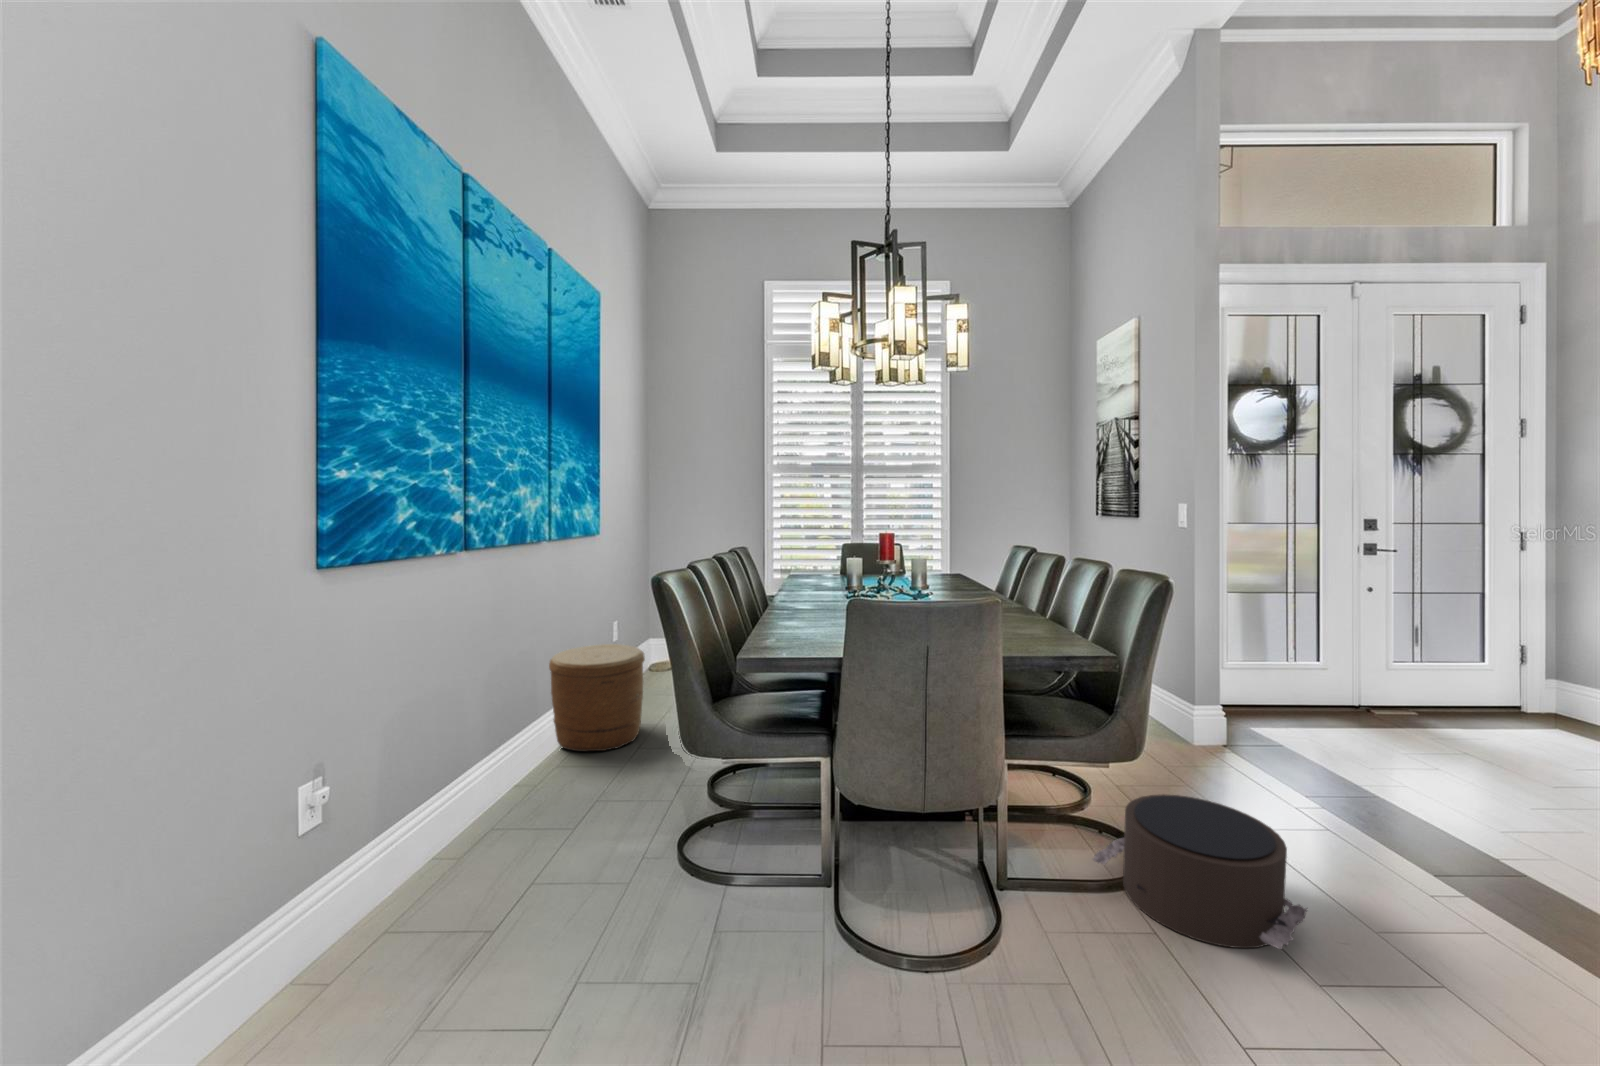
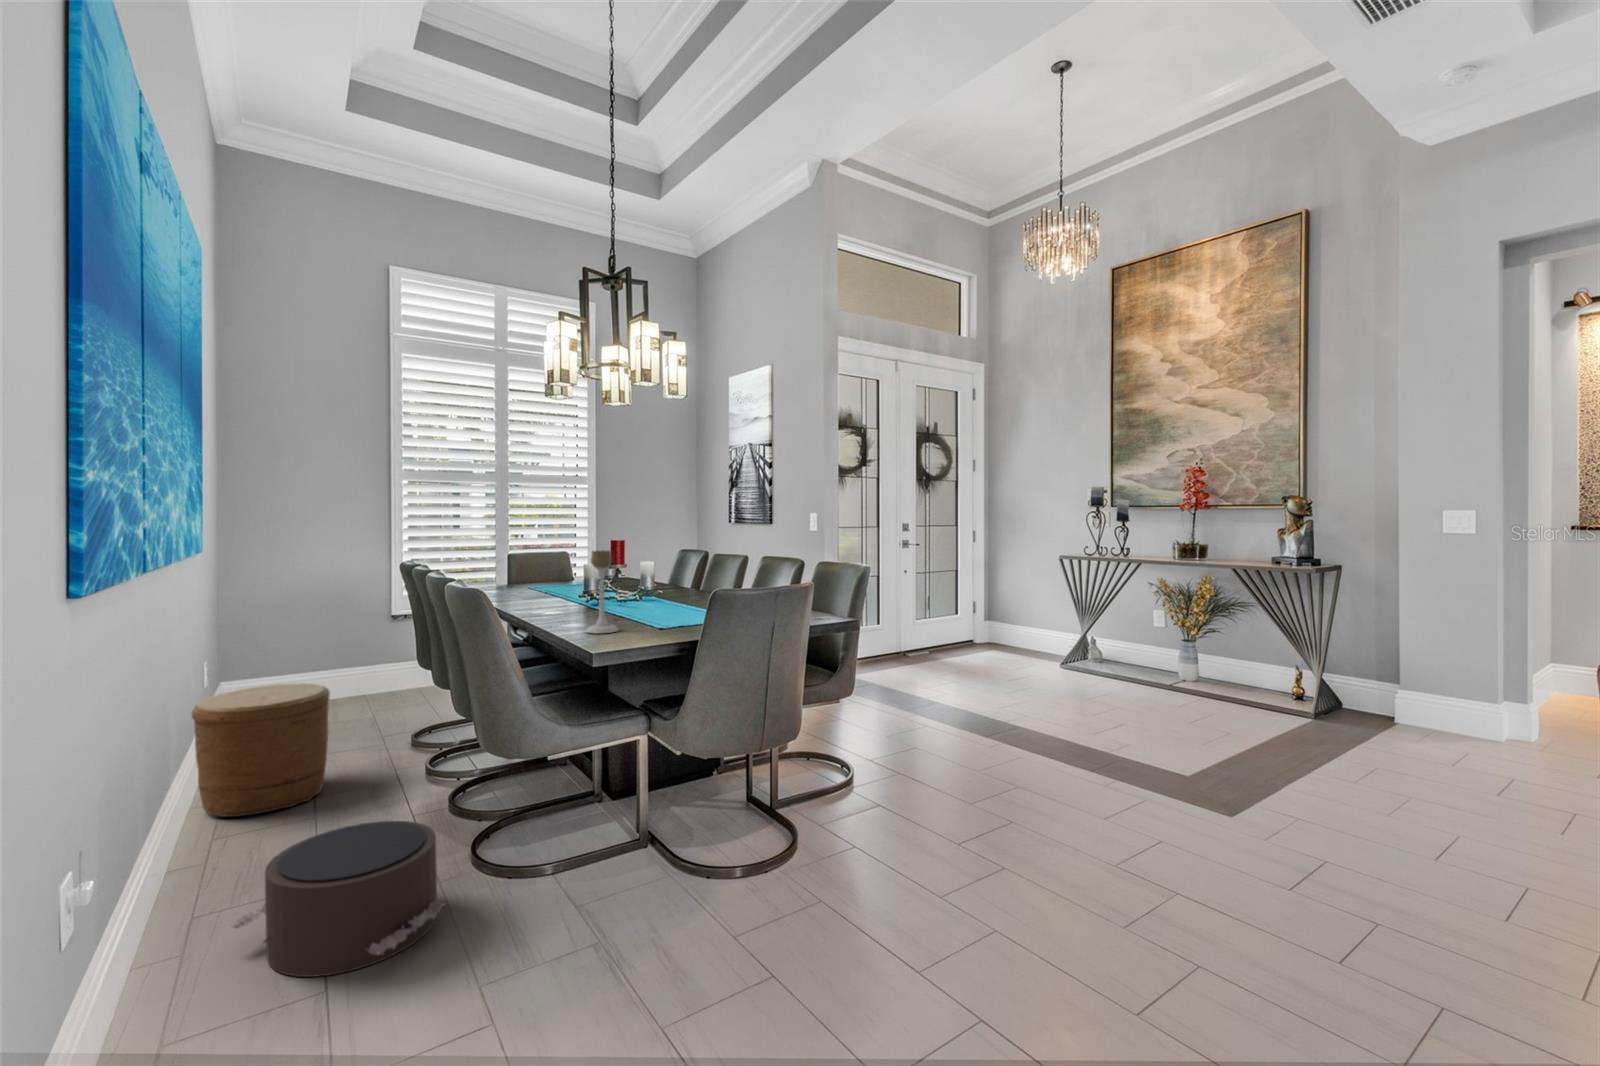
candle holder: none [773,557,811,654] -> present [586,550,619,634]
pouf: present [1093,794,1308,949] -> present [231,821,447,977]

